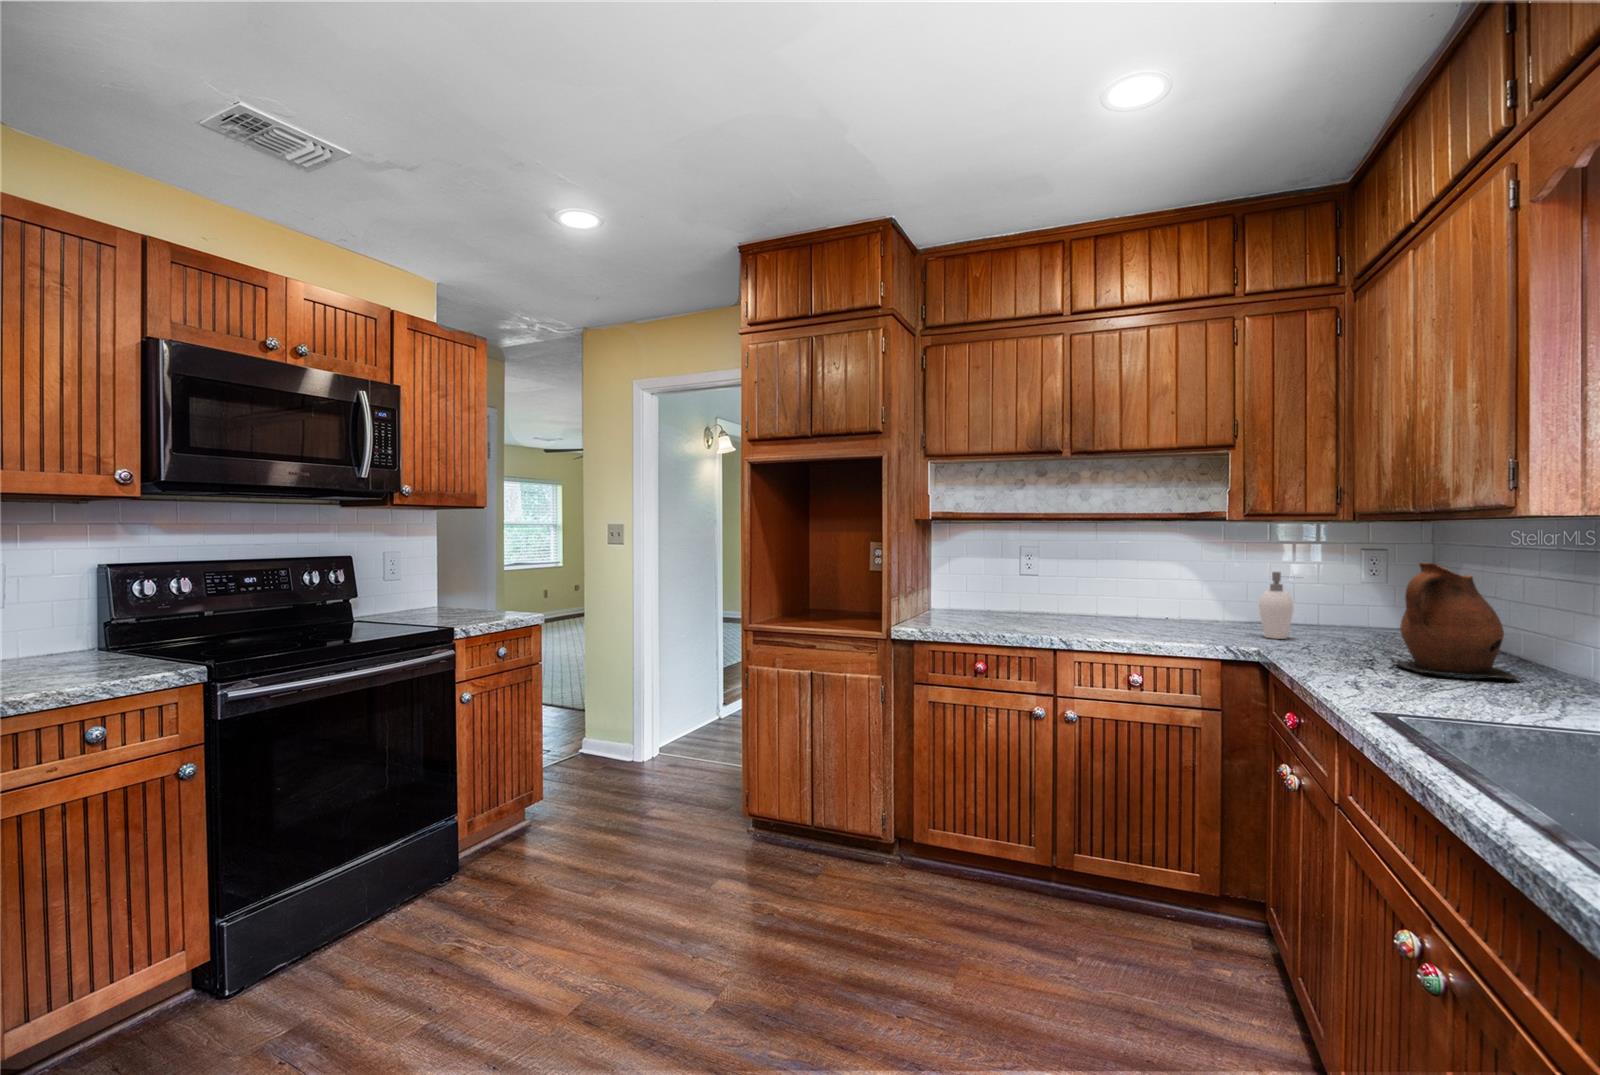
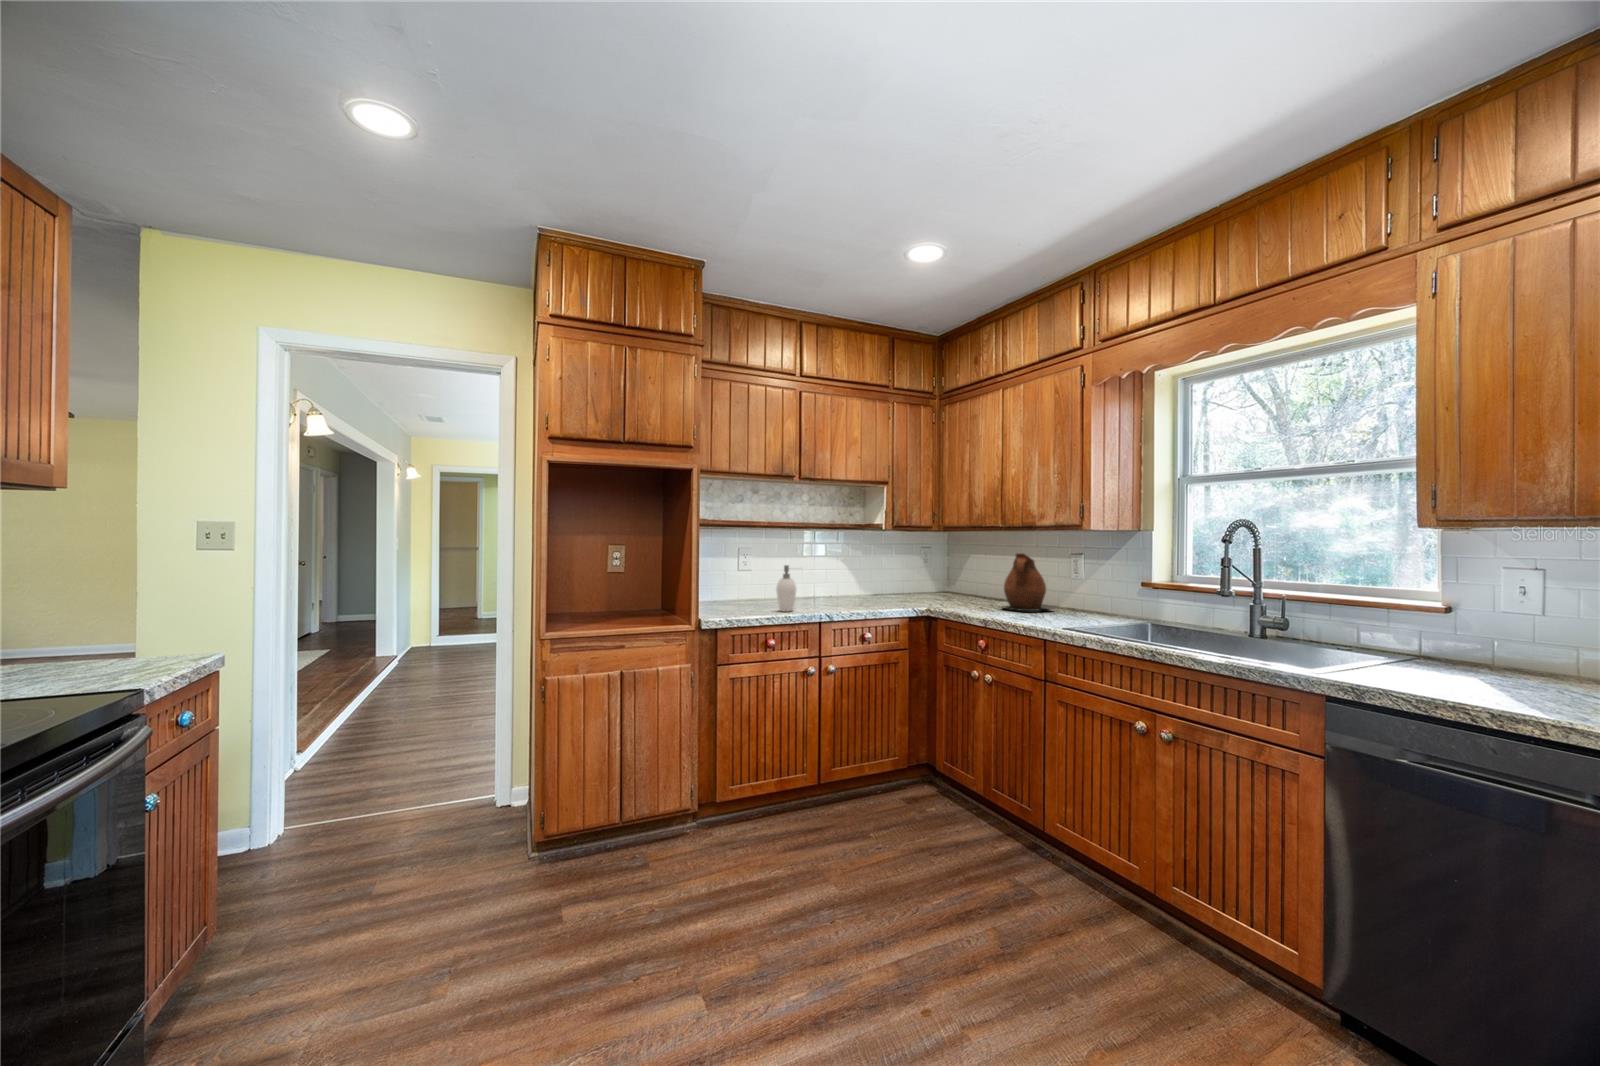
soap dispenser: present [1259,572,1294,639] -> present [776,565,796,611]

